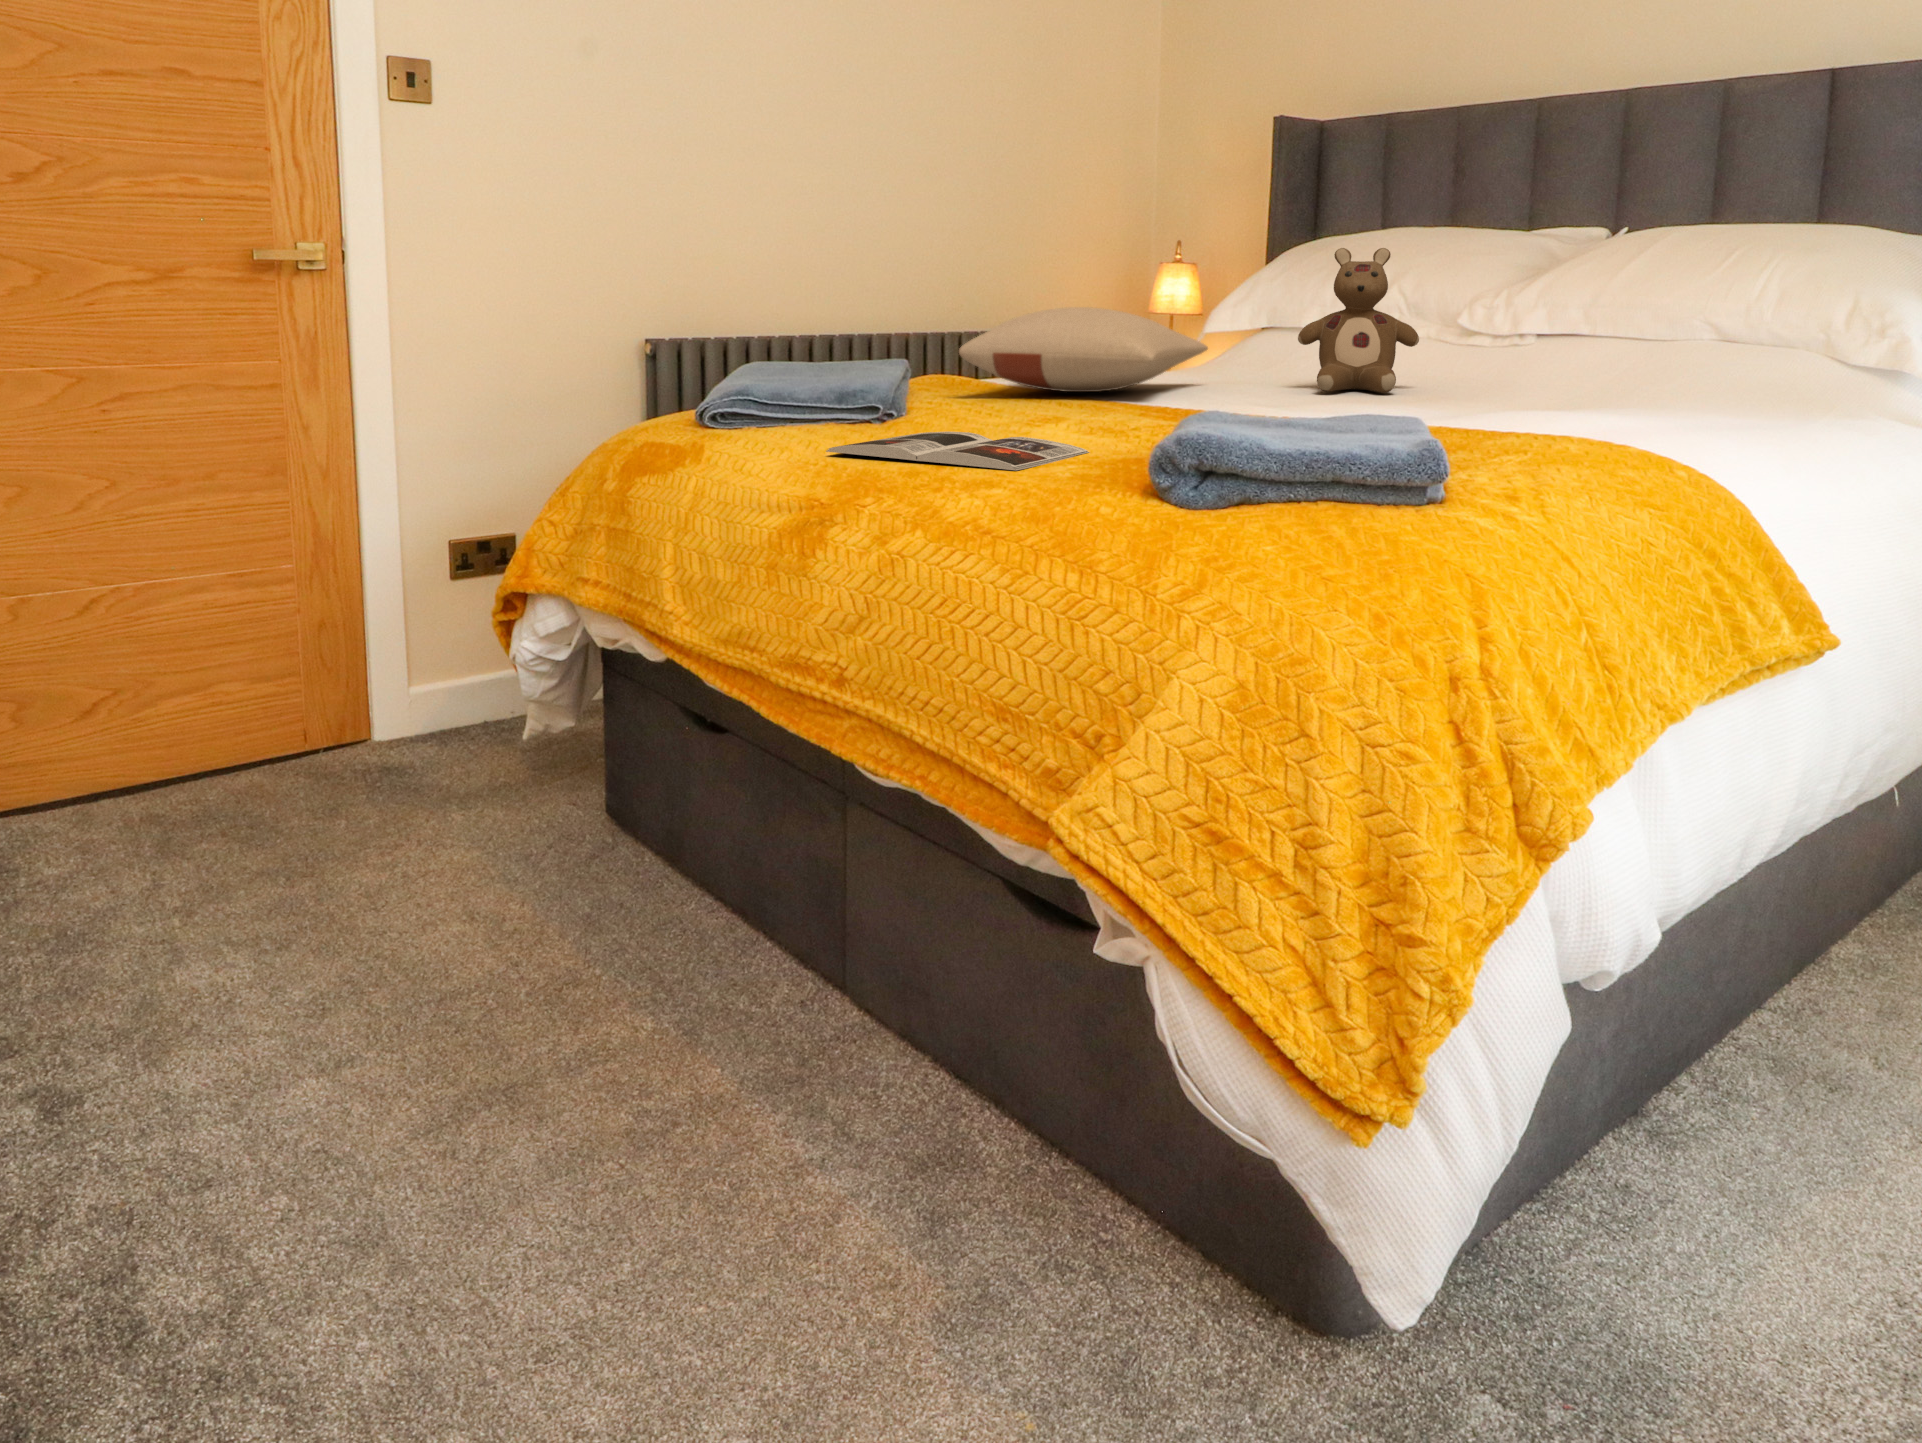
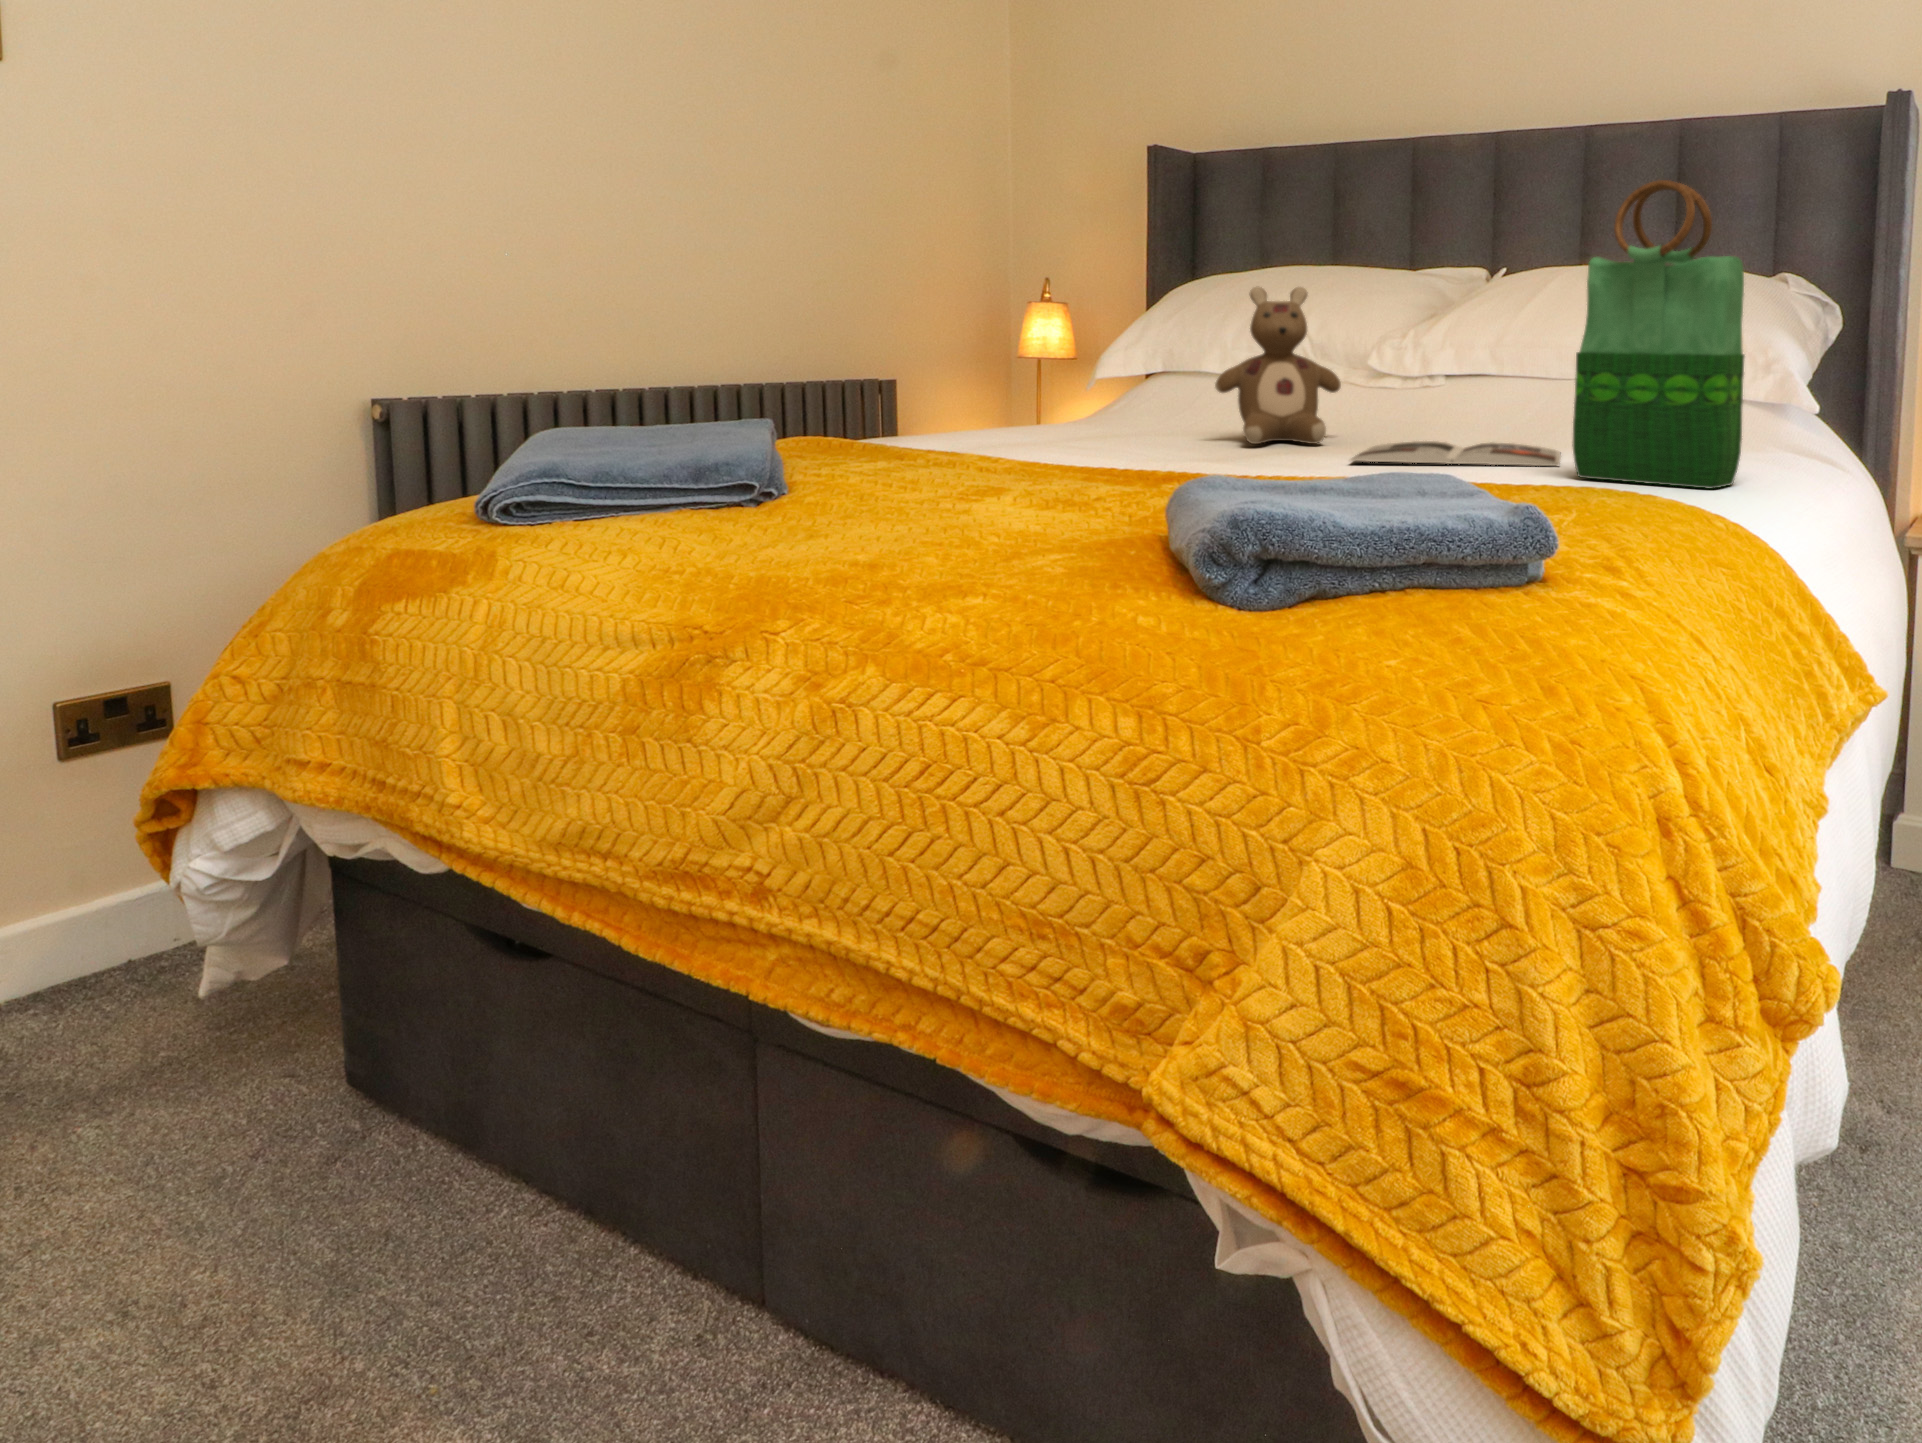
tote bag: none [1600,148,1779,444] -> present [1572,180,1744,489]
pillow: present [959,307,1208,392] -> none [826,356,1114,454]
magazine: present [826,432,1088,471] -> present [1351,441,1561,466]

